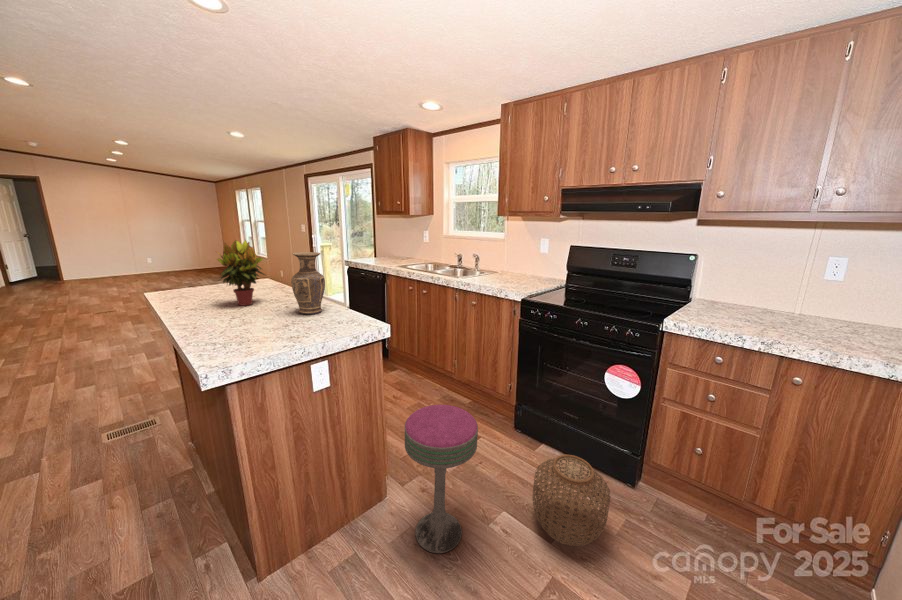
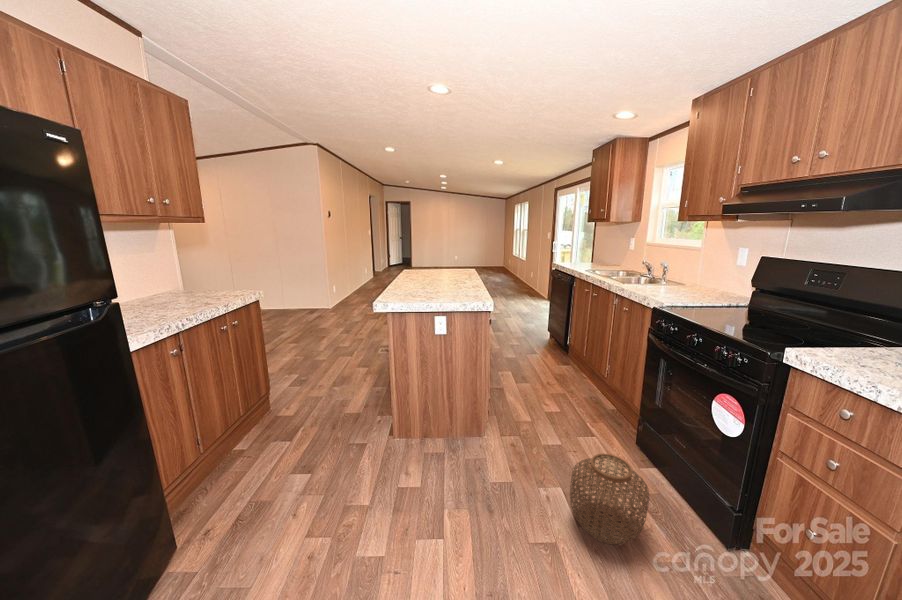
potted plant: present [217,240,265,306] -> none [425,238,452,280]
vase: present [291,252,325,315] -> none [452,247,473,289]
bar stool: present [405,405,478,553] -> none [475,369,533,482]

